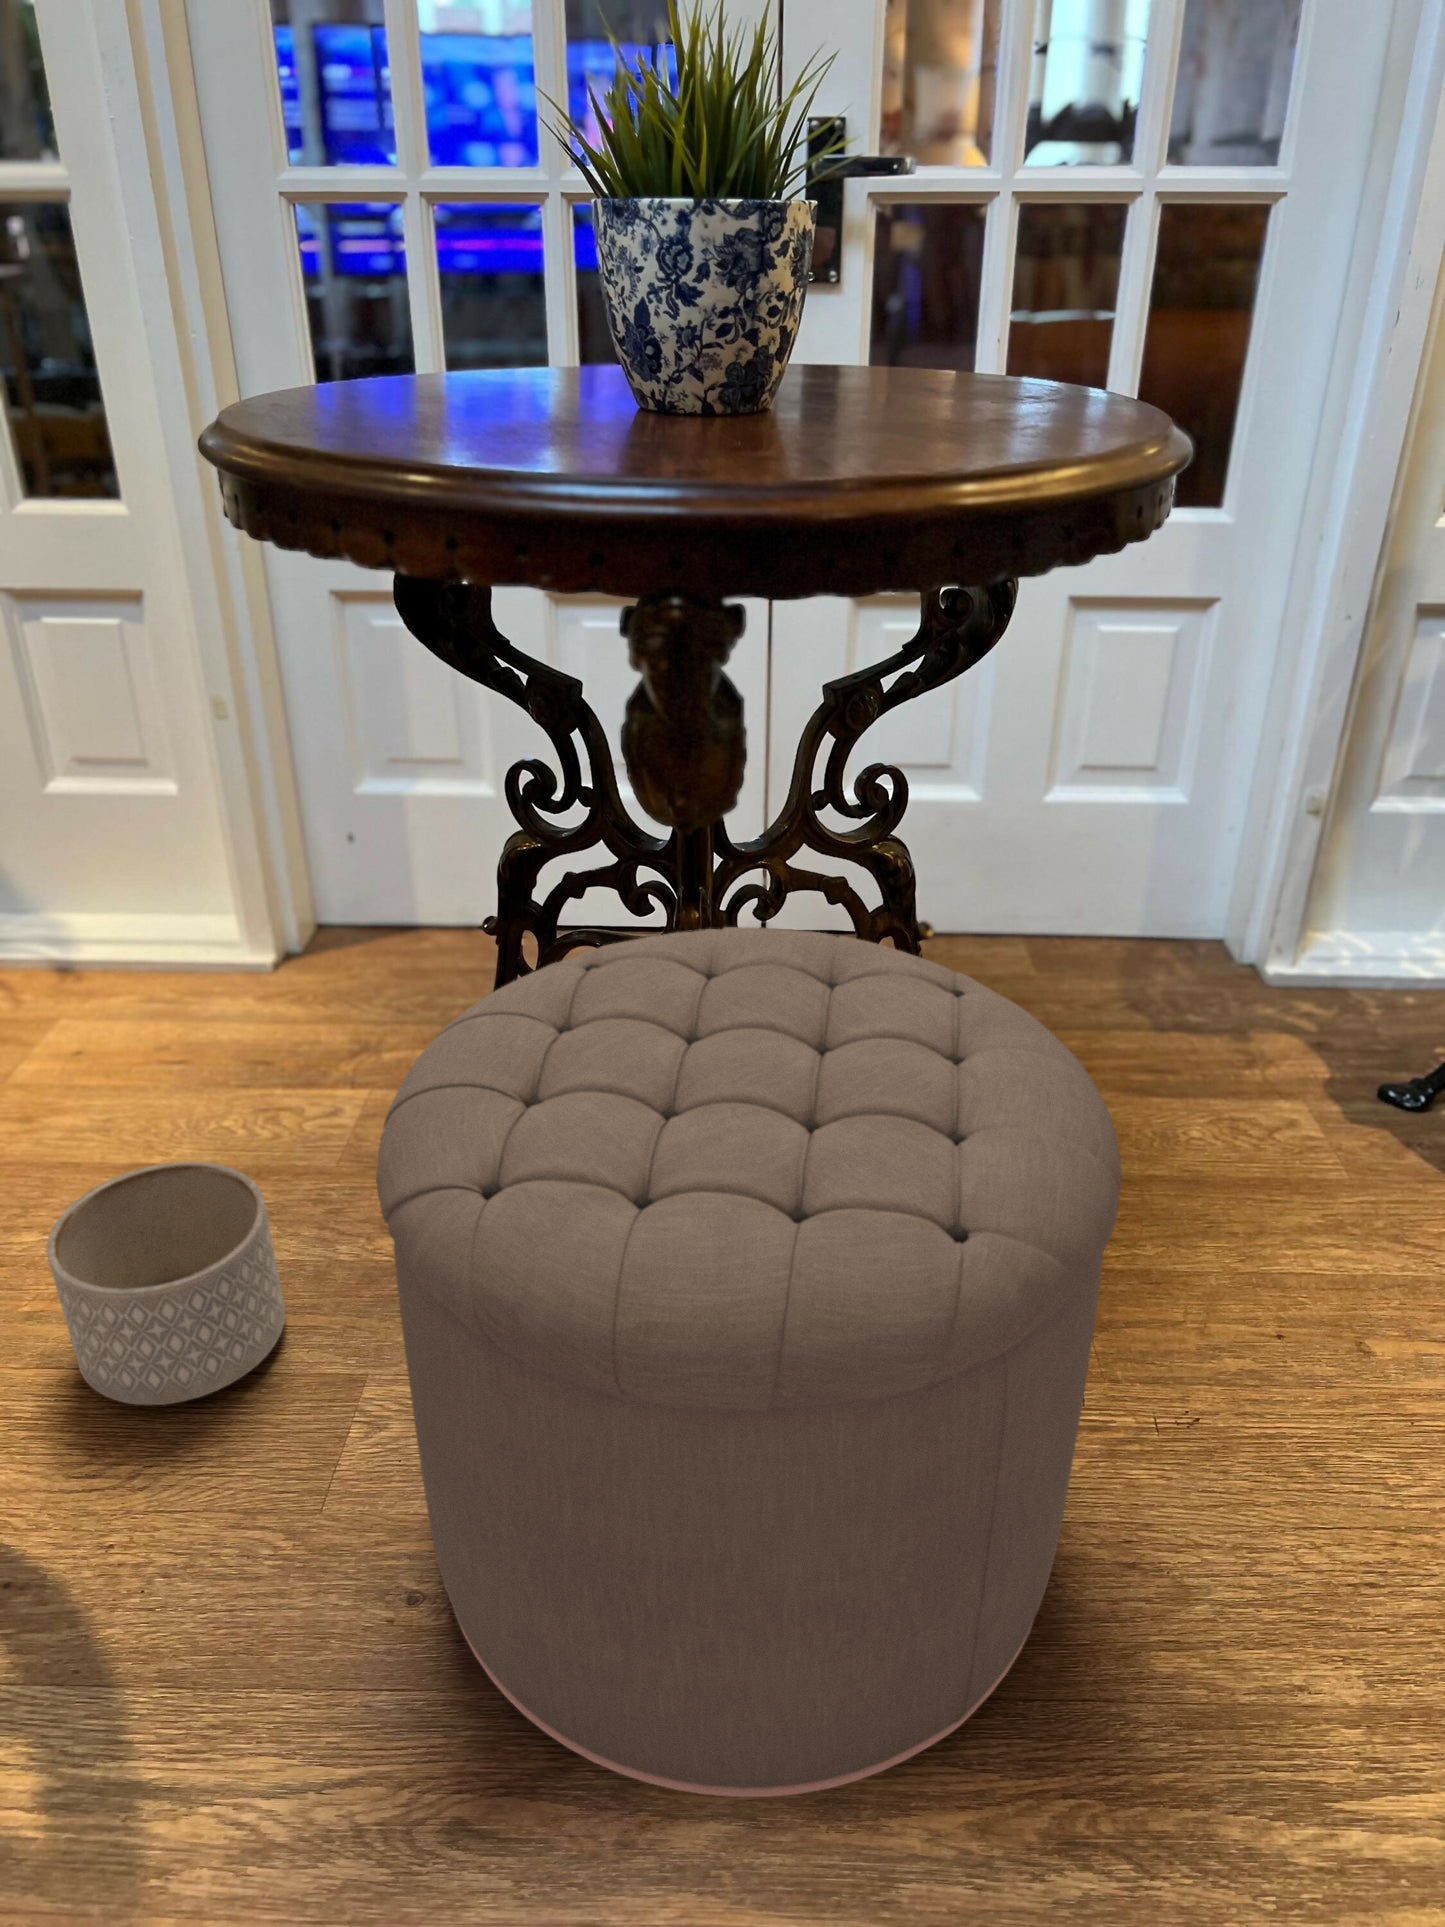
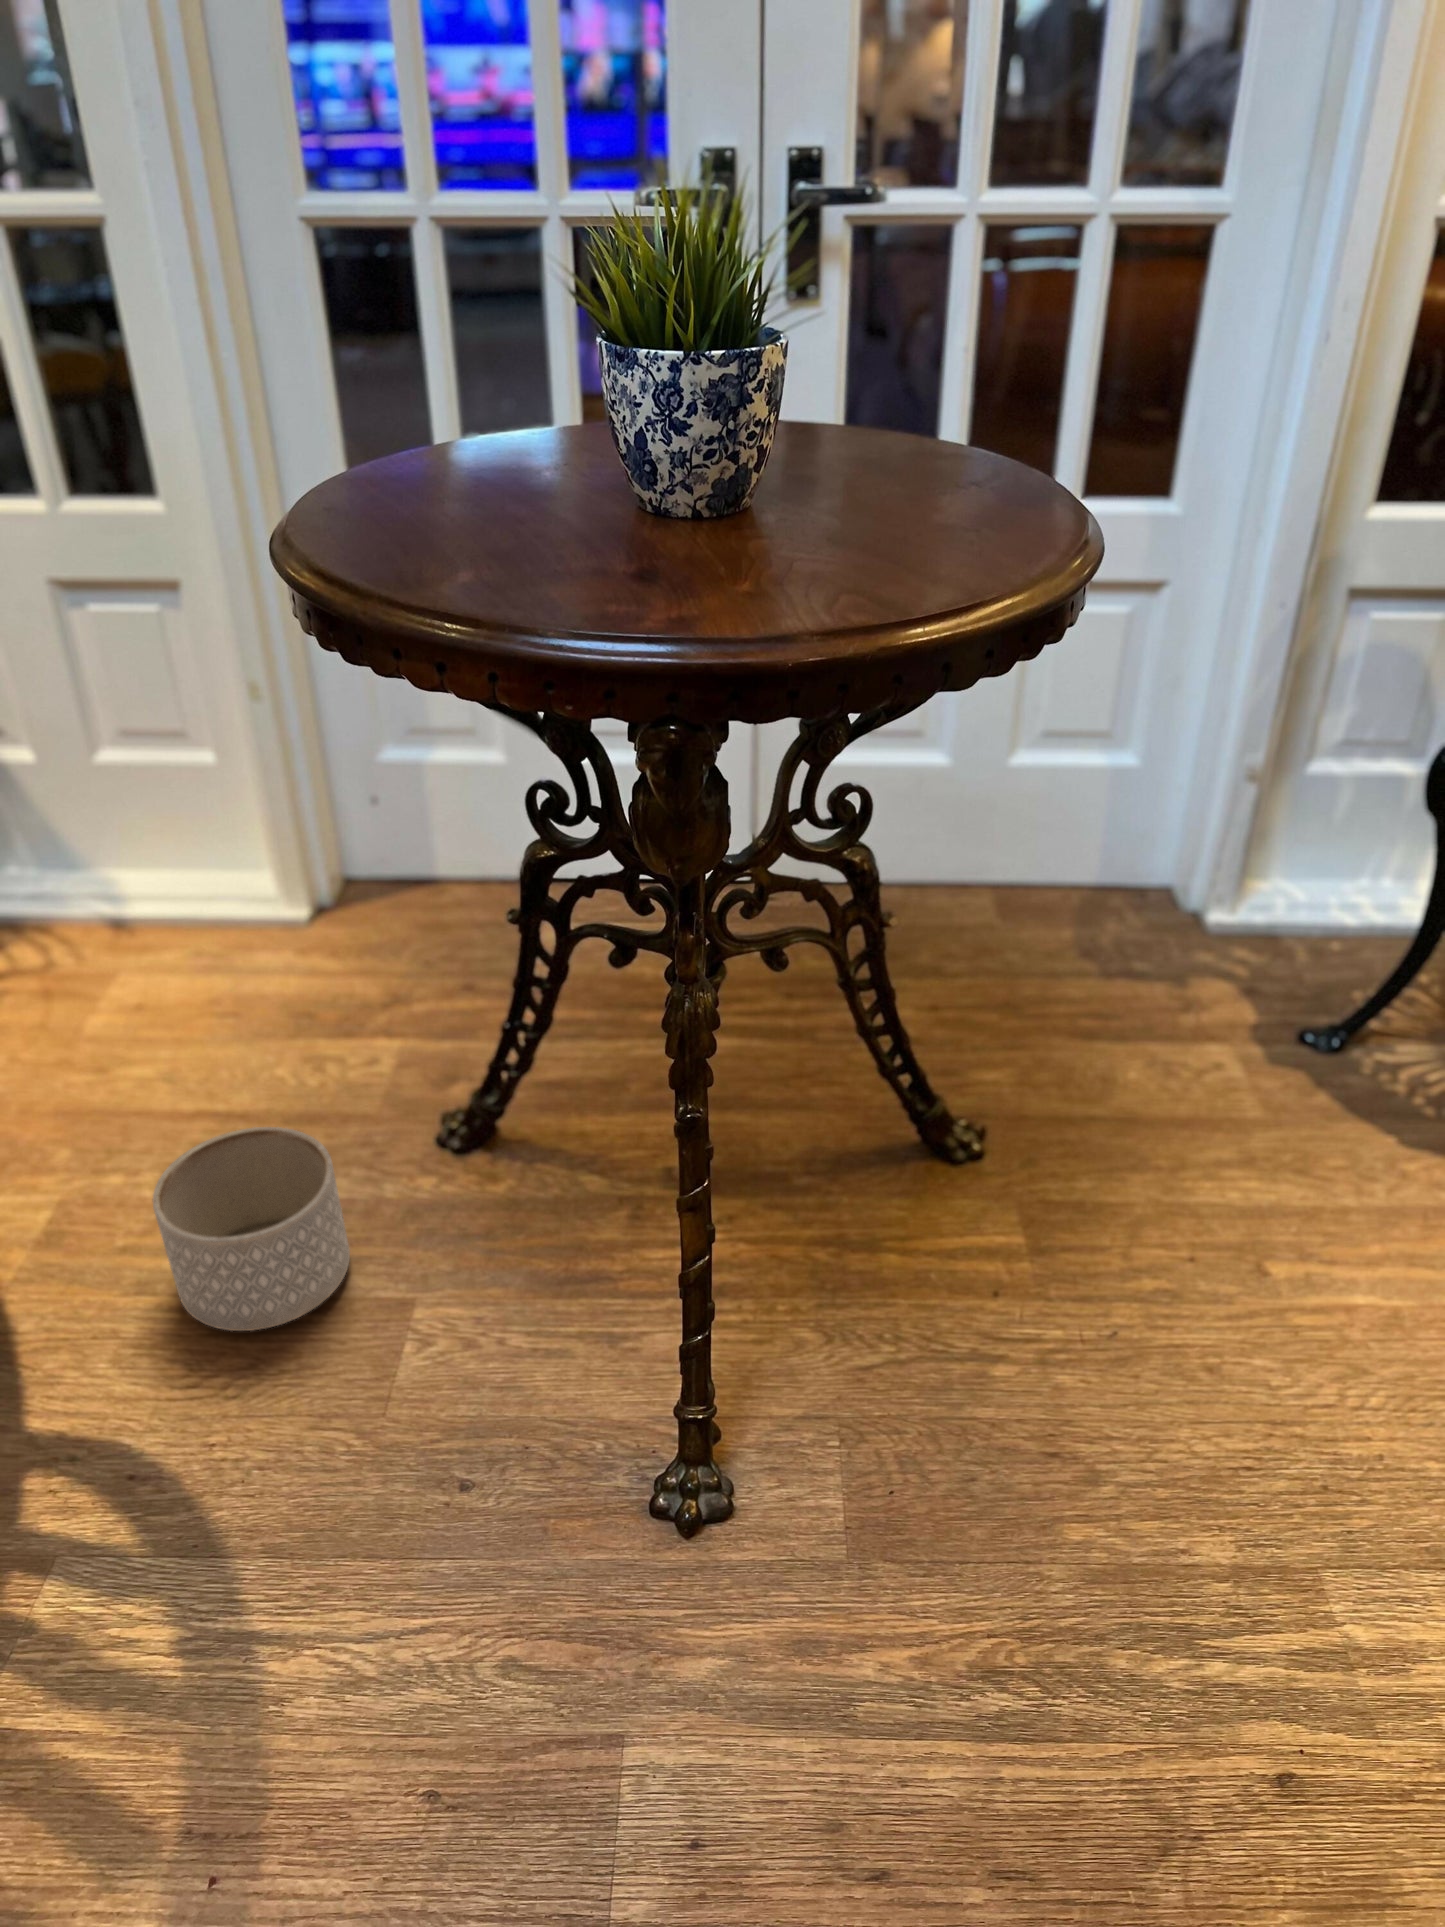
ottoman: present [376,927,1122,1797] -> none [436,938,1034,1638]

